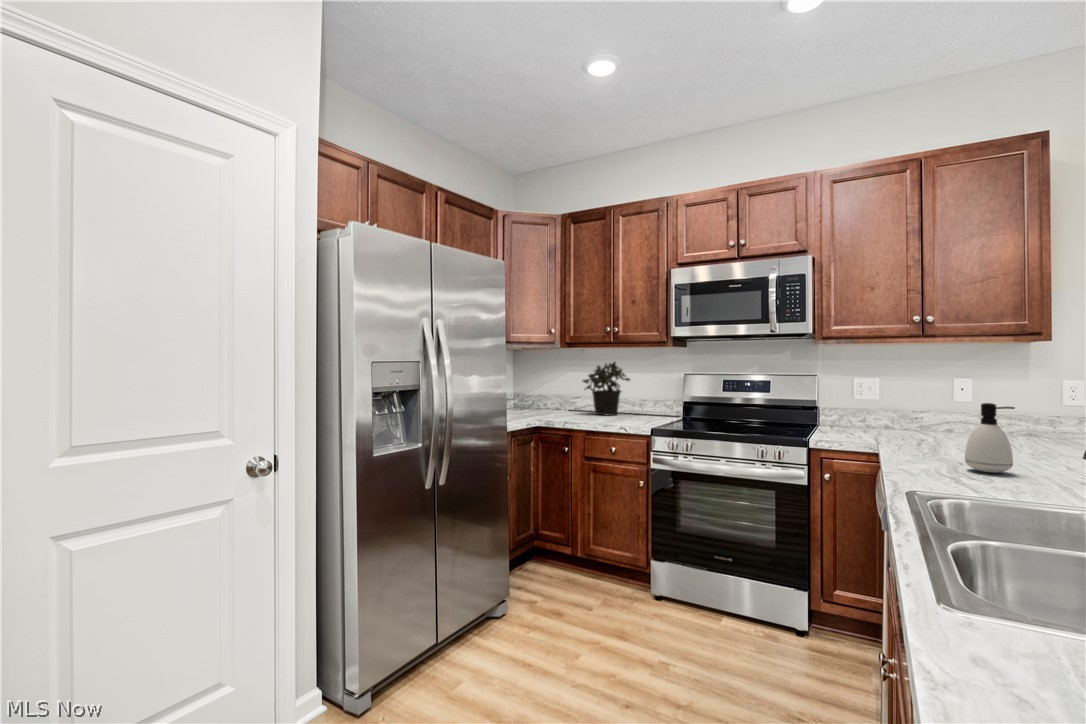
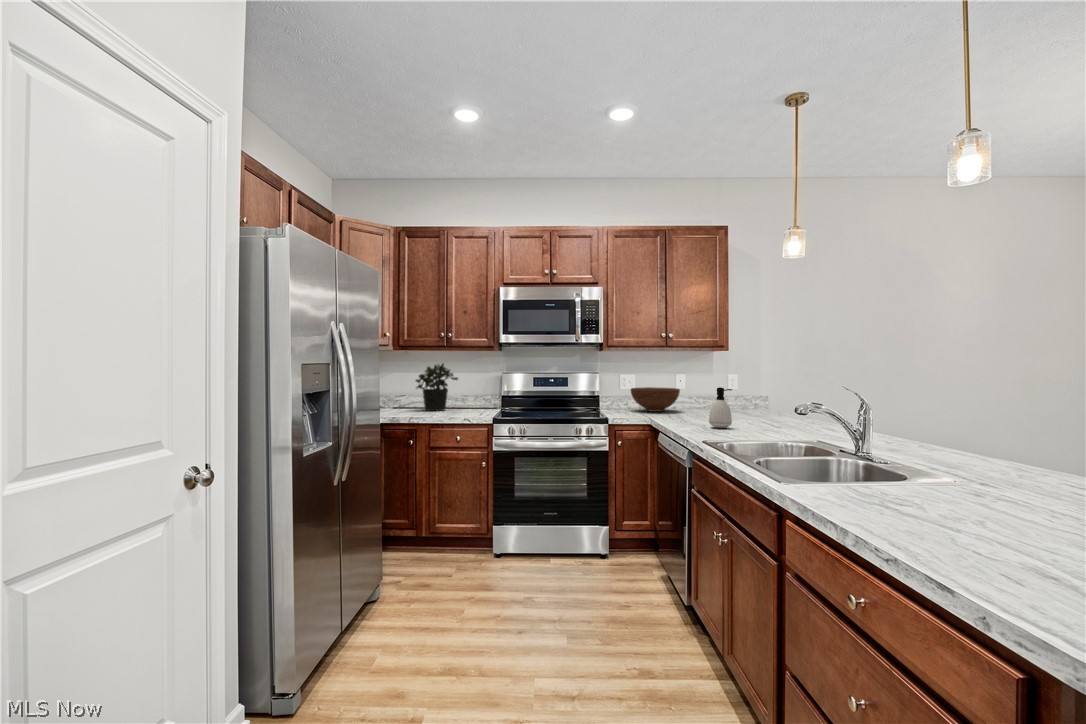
fruit bowl: none [862,397,948,434] -> present [631,387,680,412]

